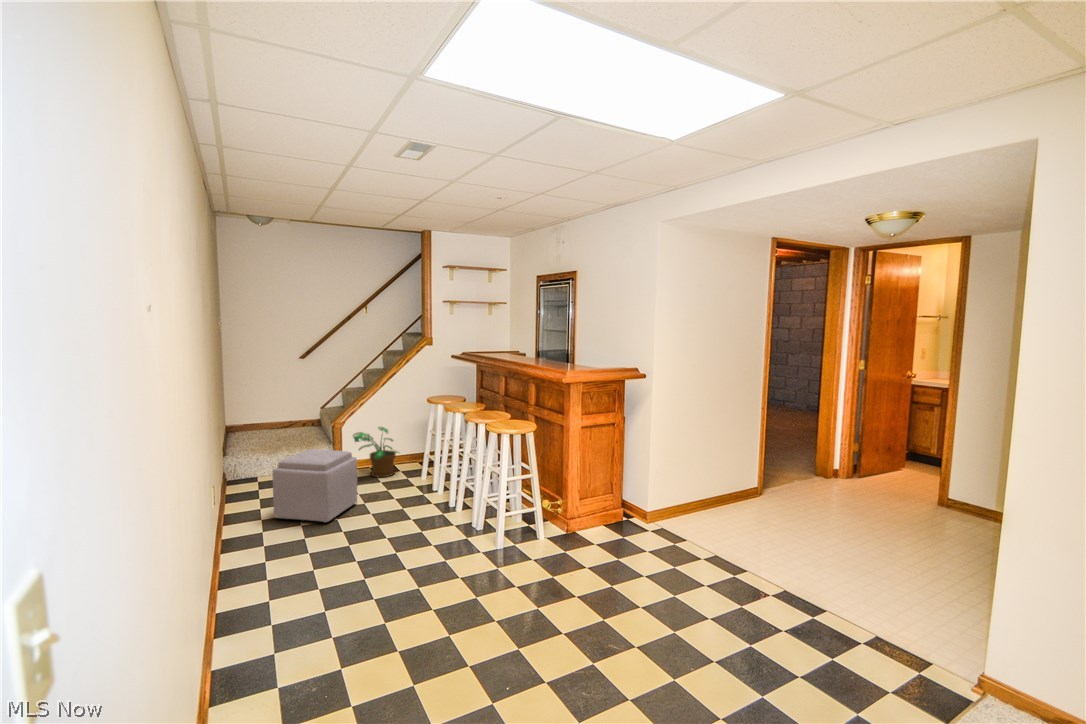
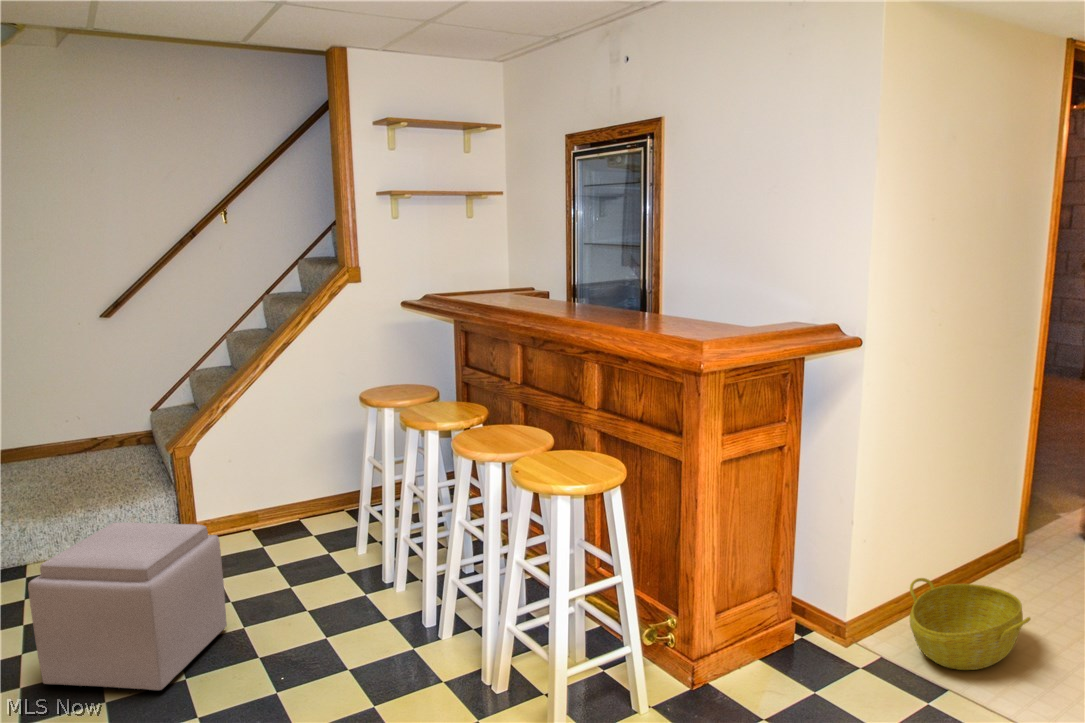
potted plant: present [353,427,397,477] -> none [209,450,311,554]
basket: none [674,492,729,532] -> present [910,578,1031,670]

